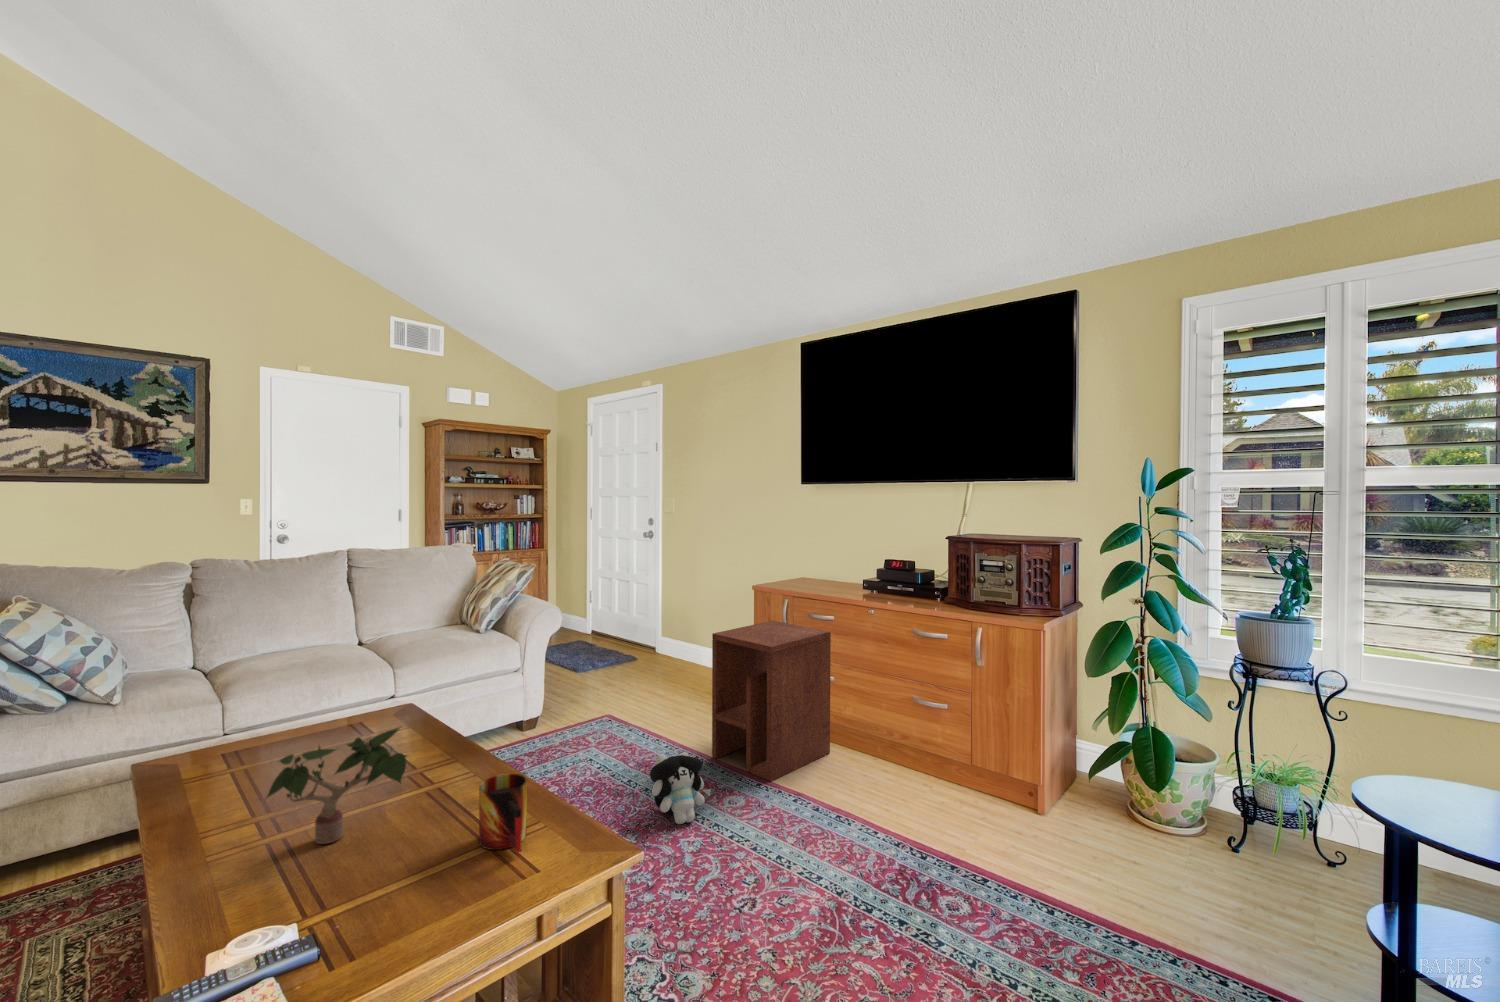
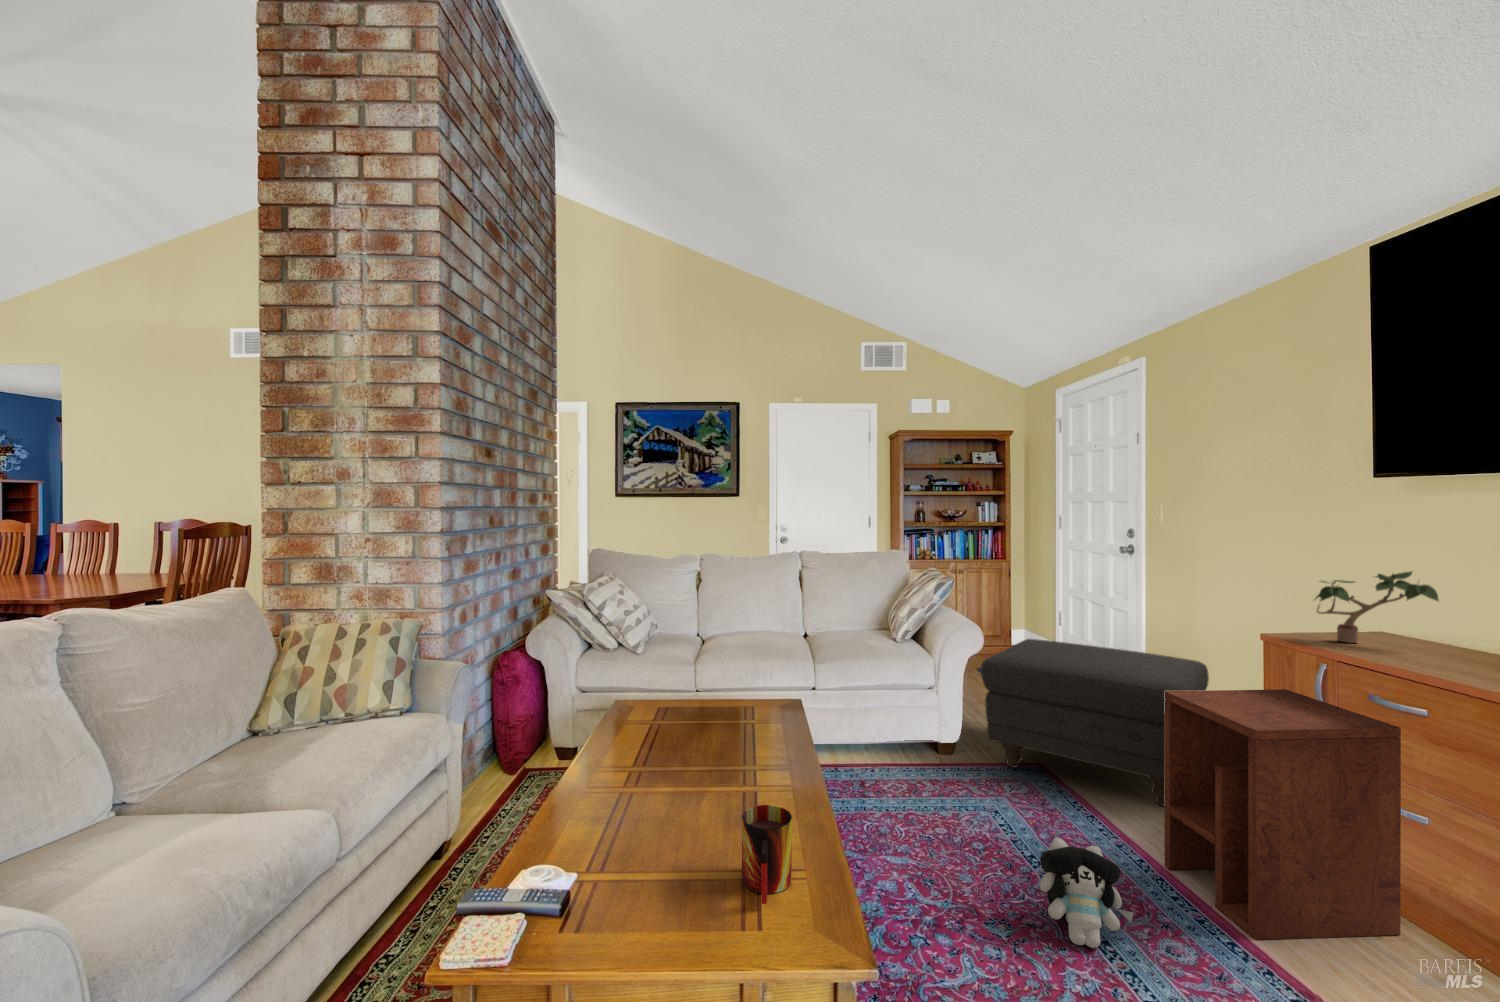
ottoman: none [564,612,719,723] -> present [981,639,1209,806]
potted plant: present [265,728,407,844] -> present [1315,571,1439,643]

